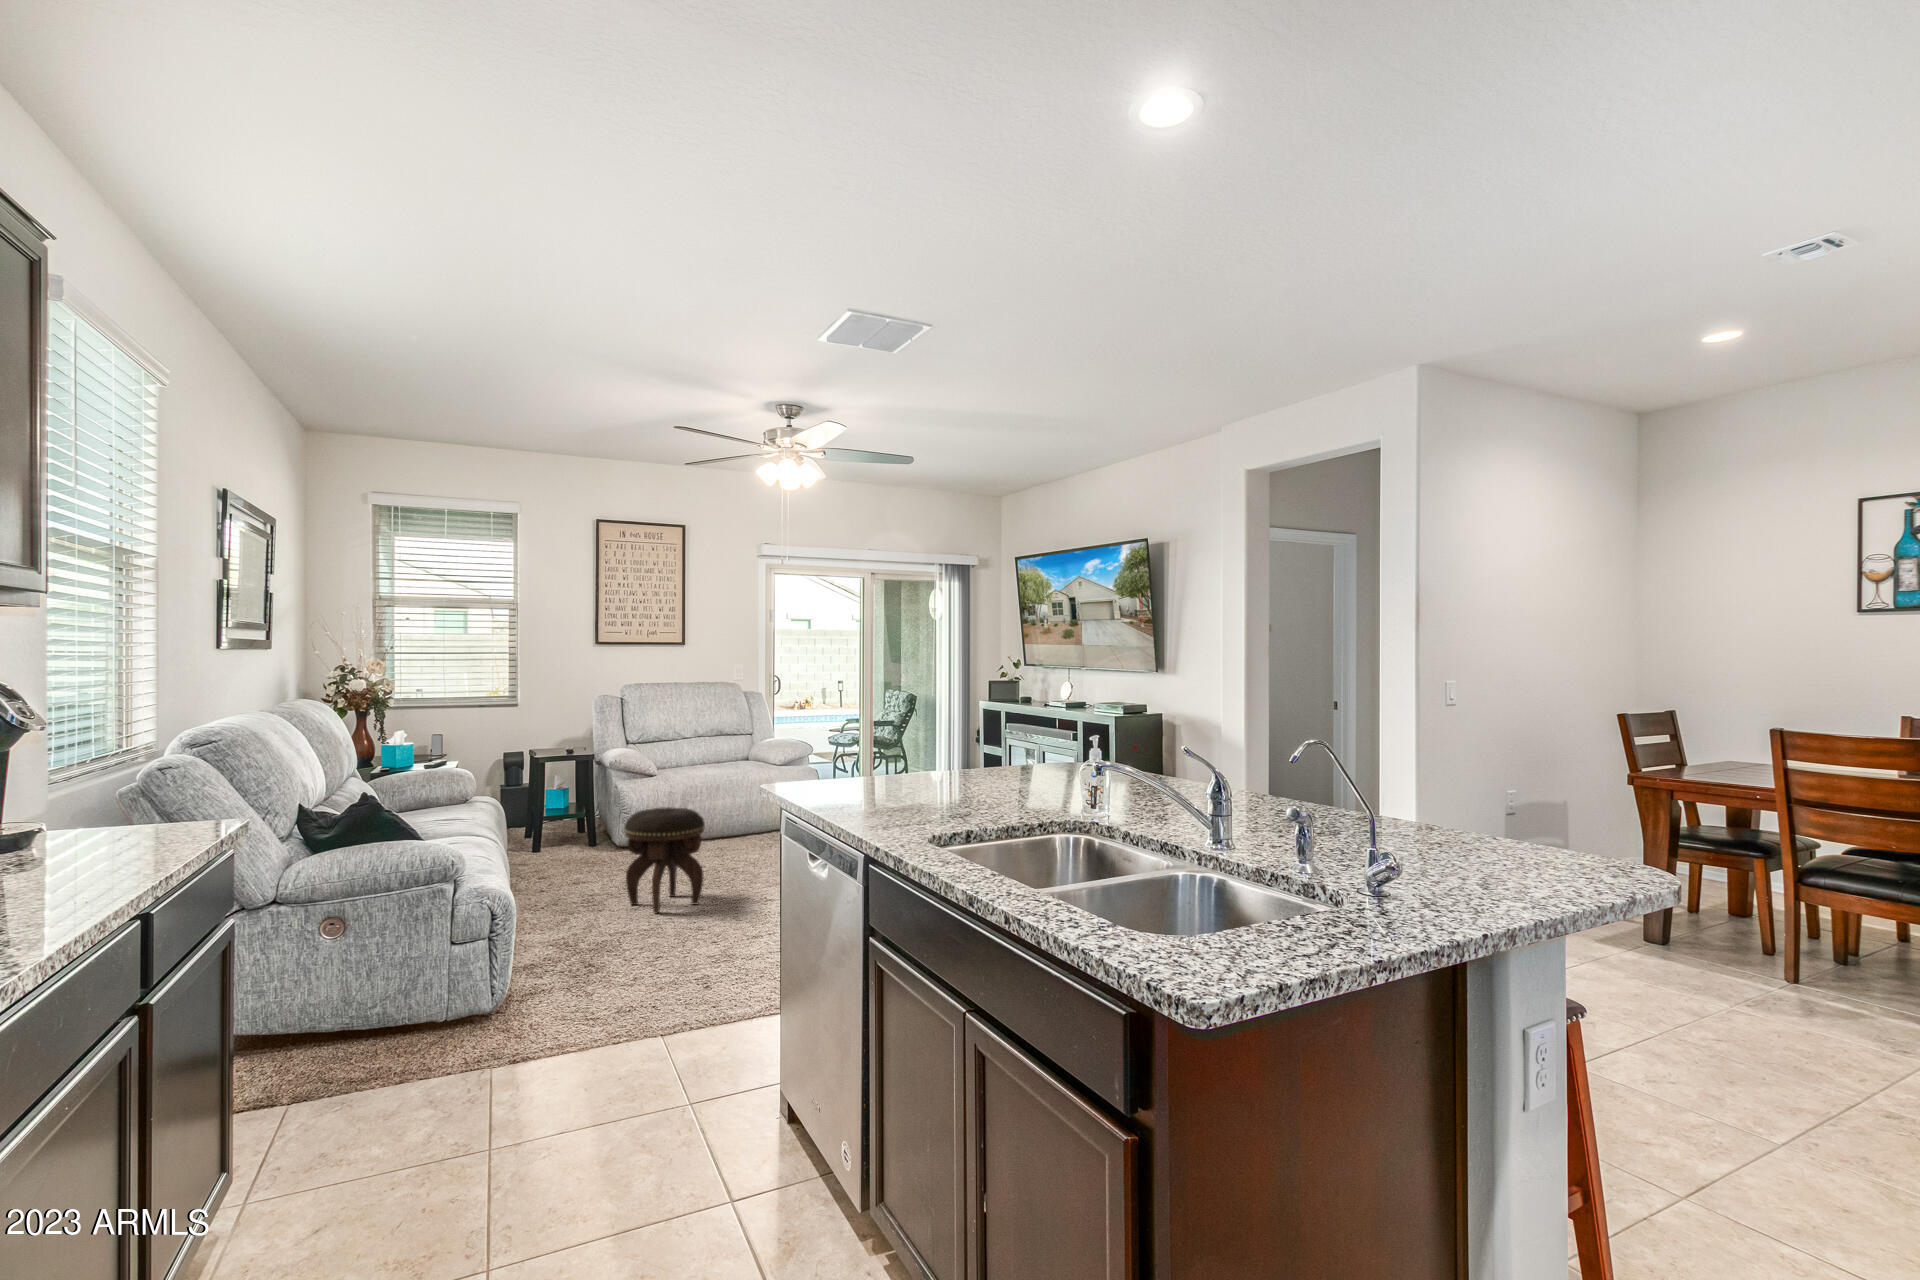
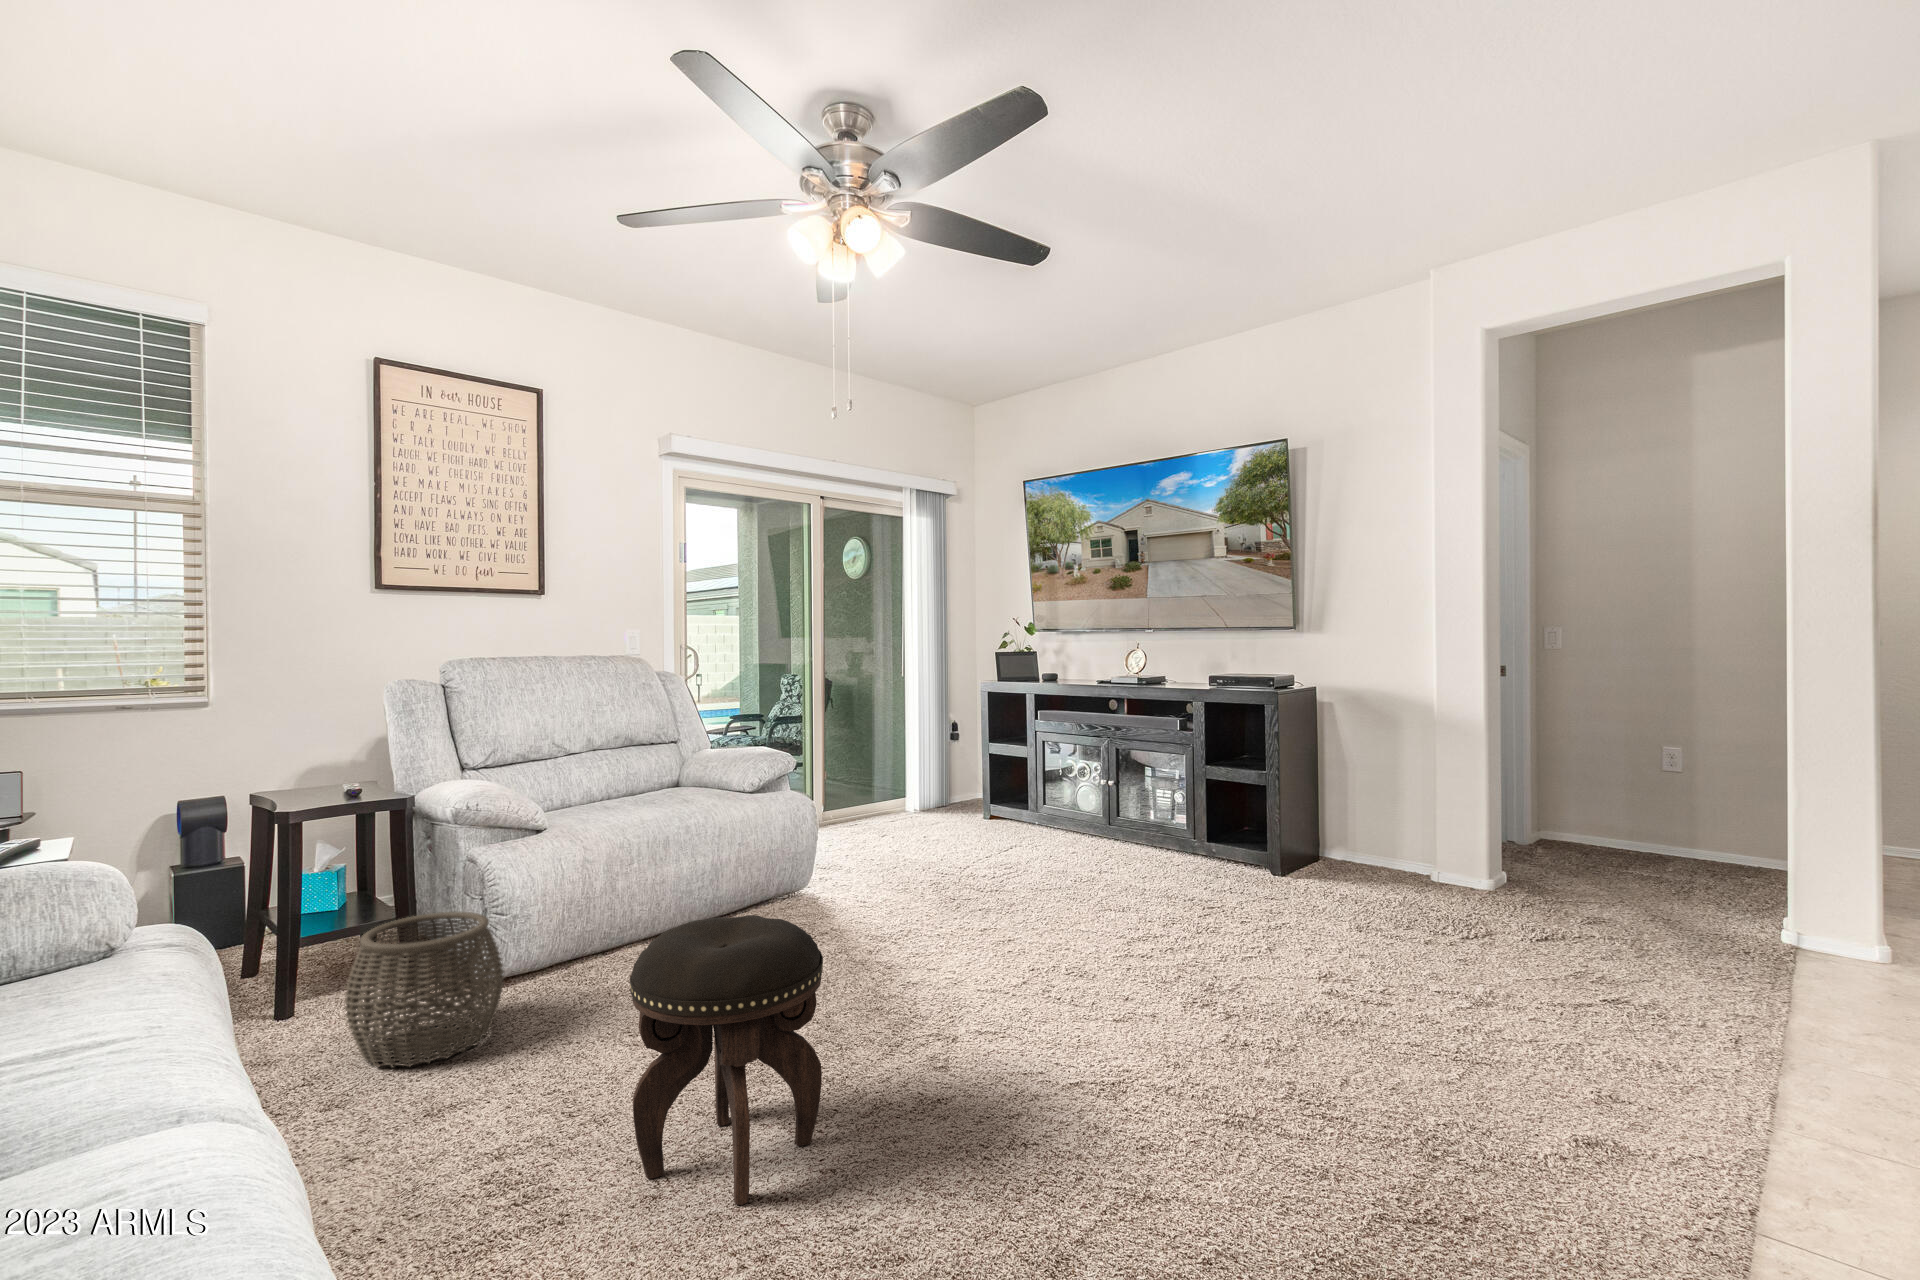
woven basket: none [550,808,617,870] -> present [344,912,504,1068]

